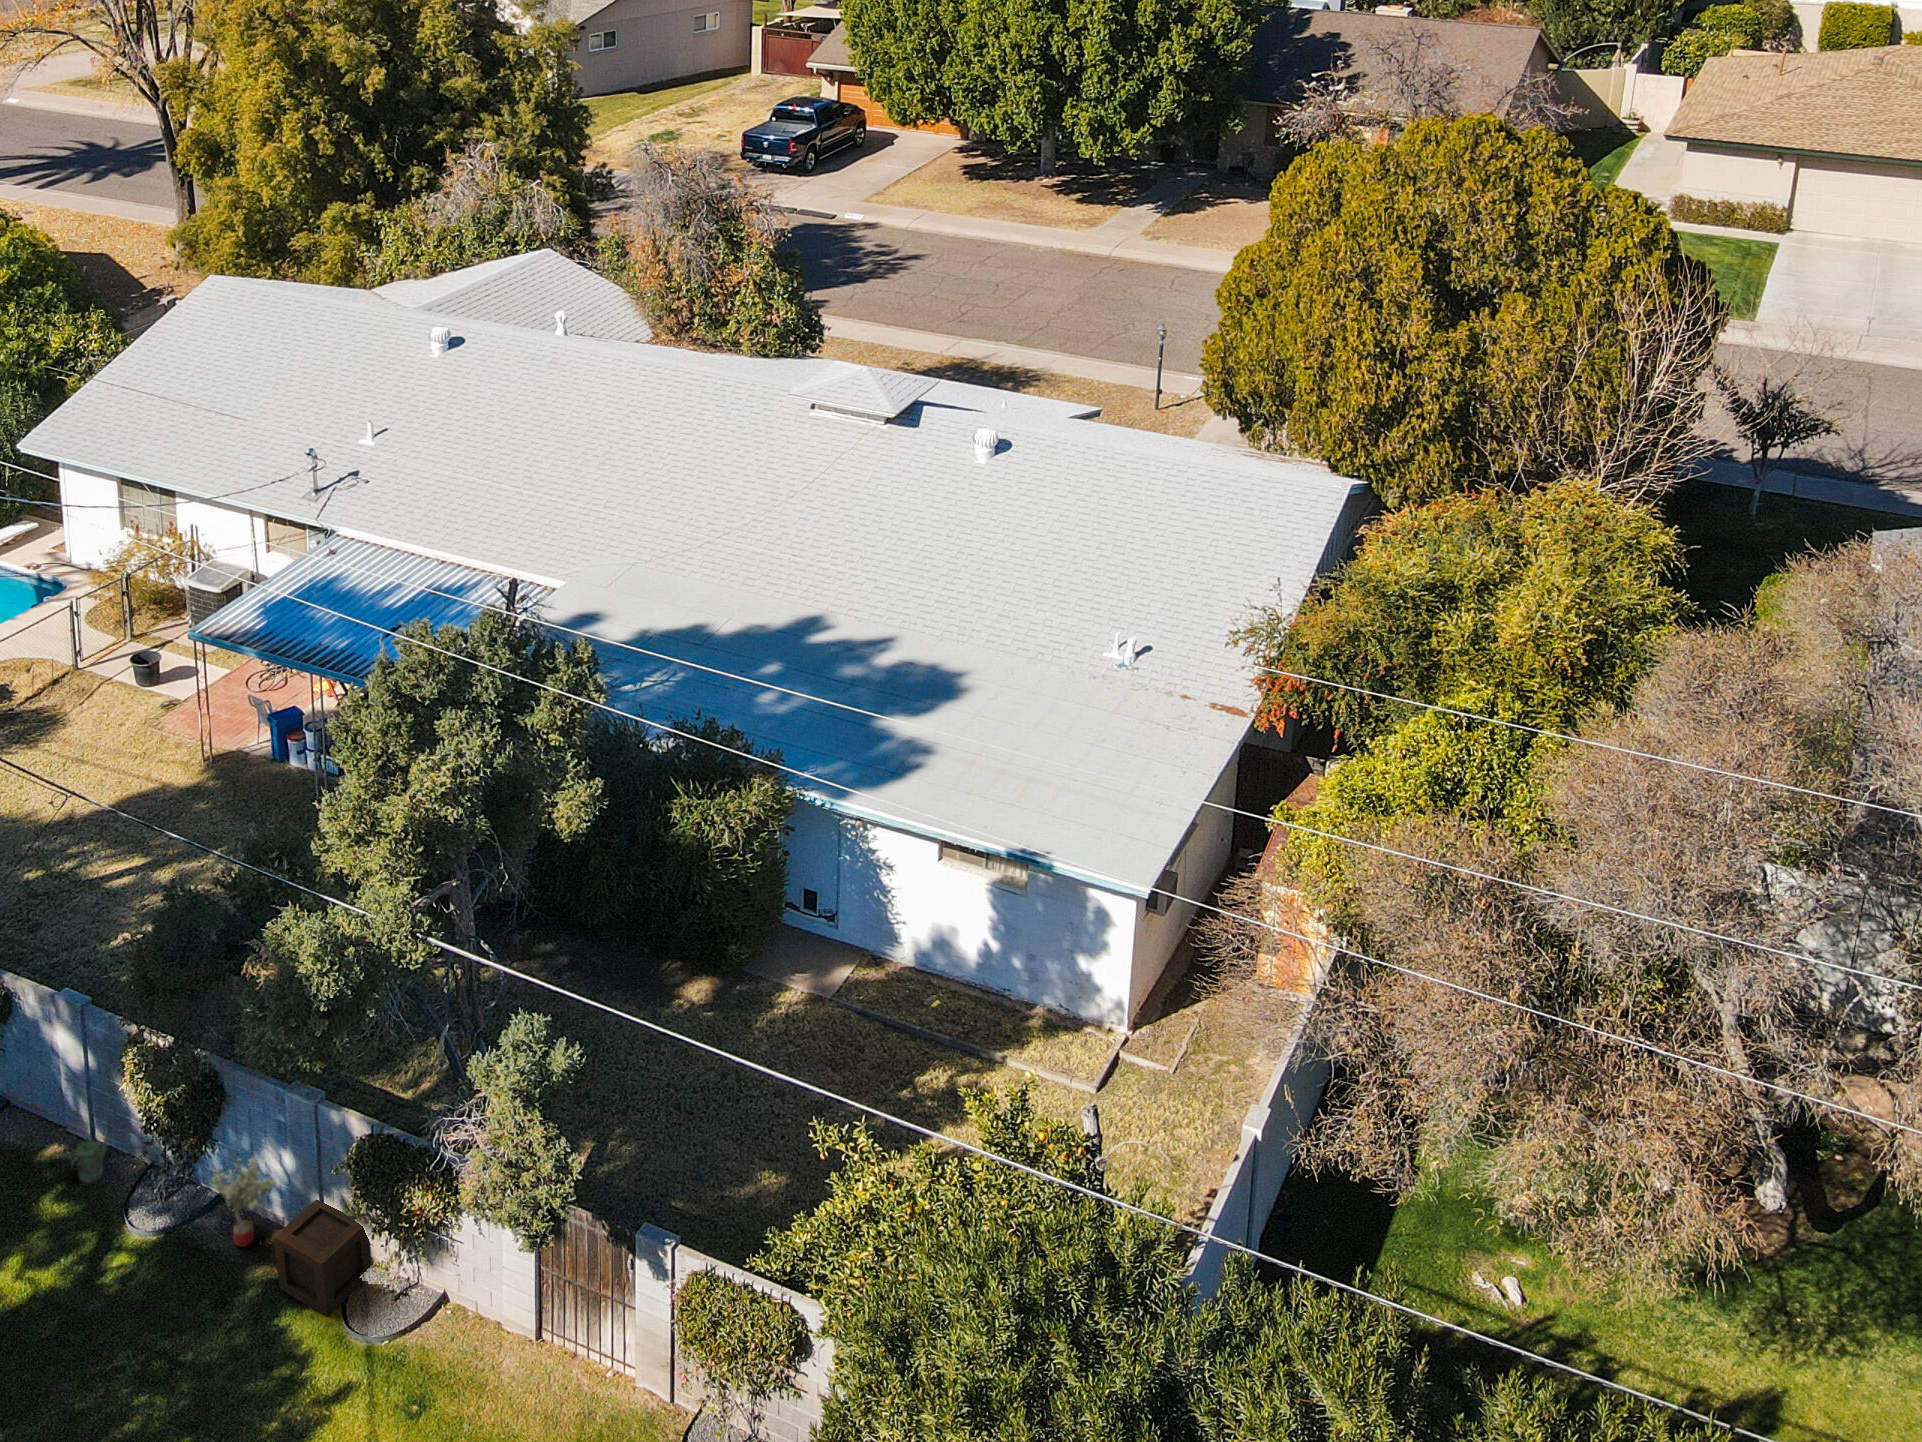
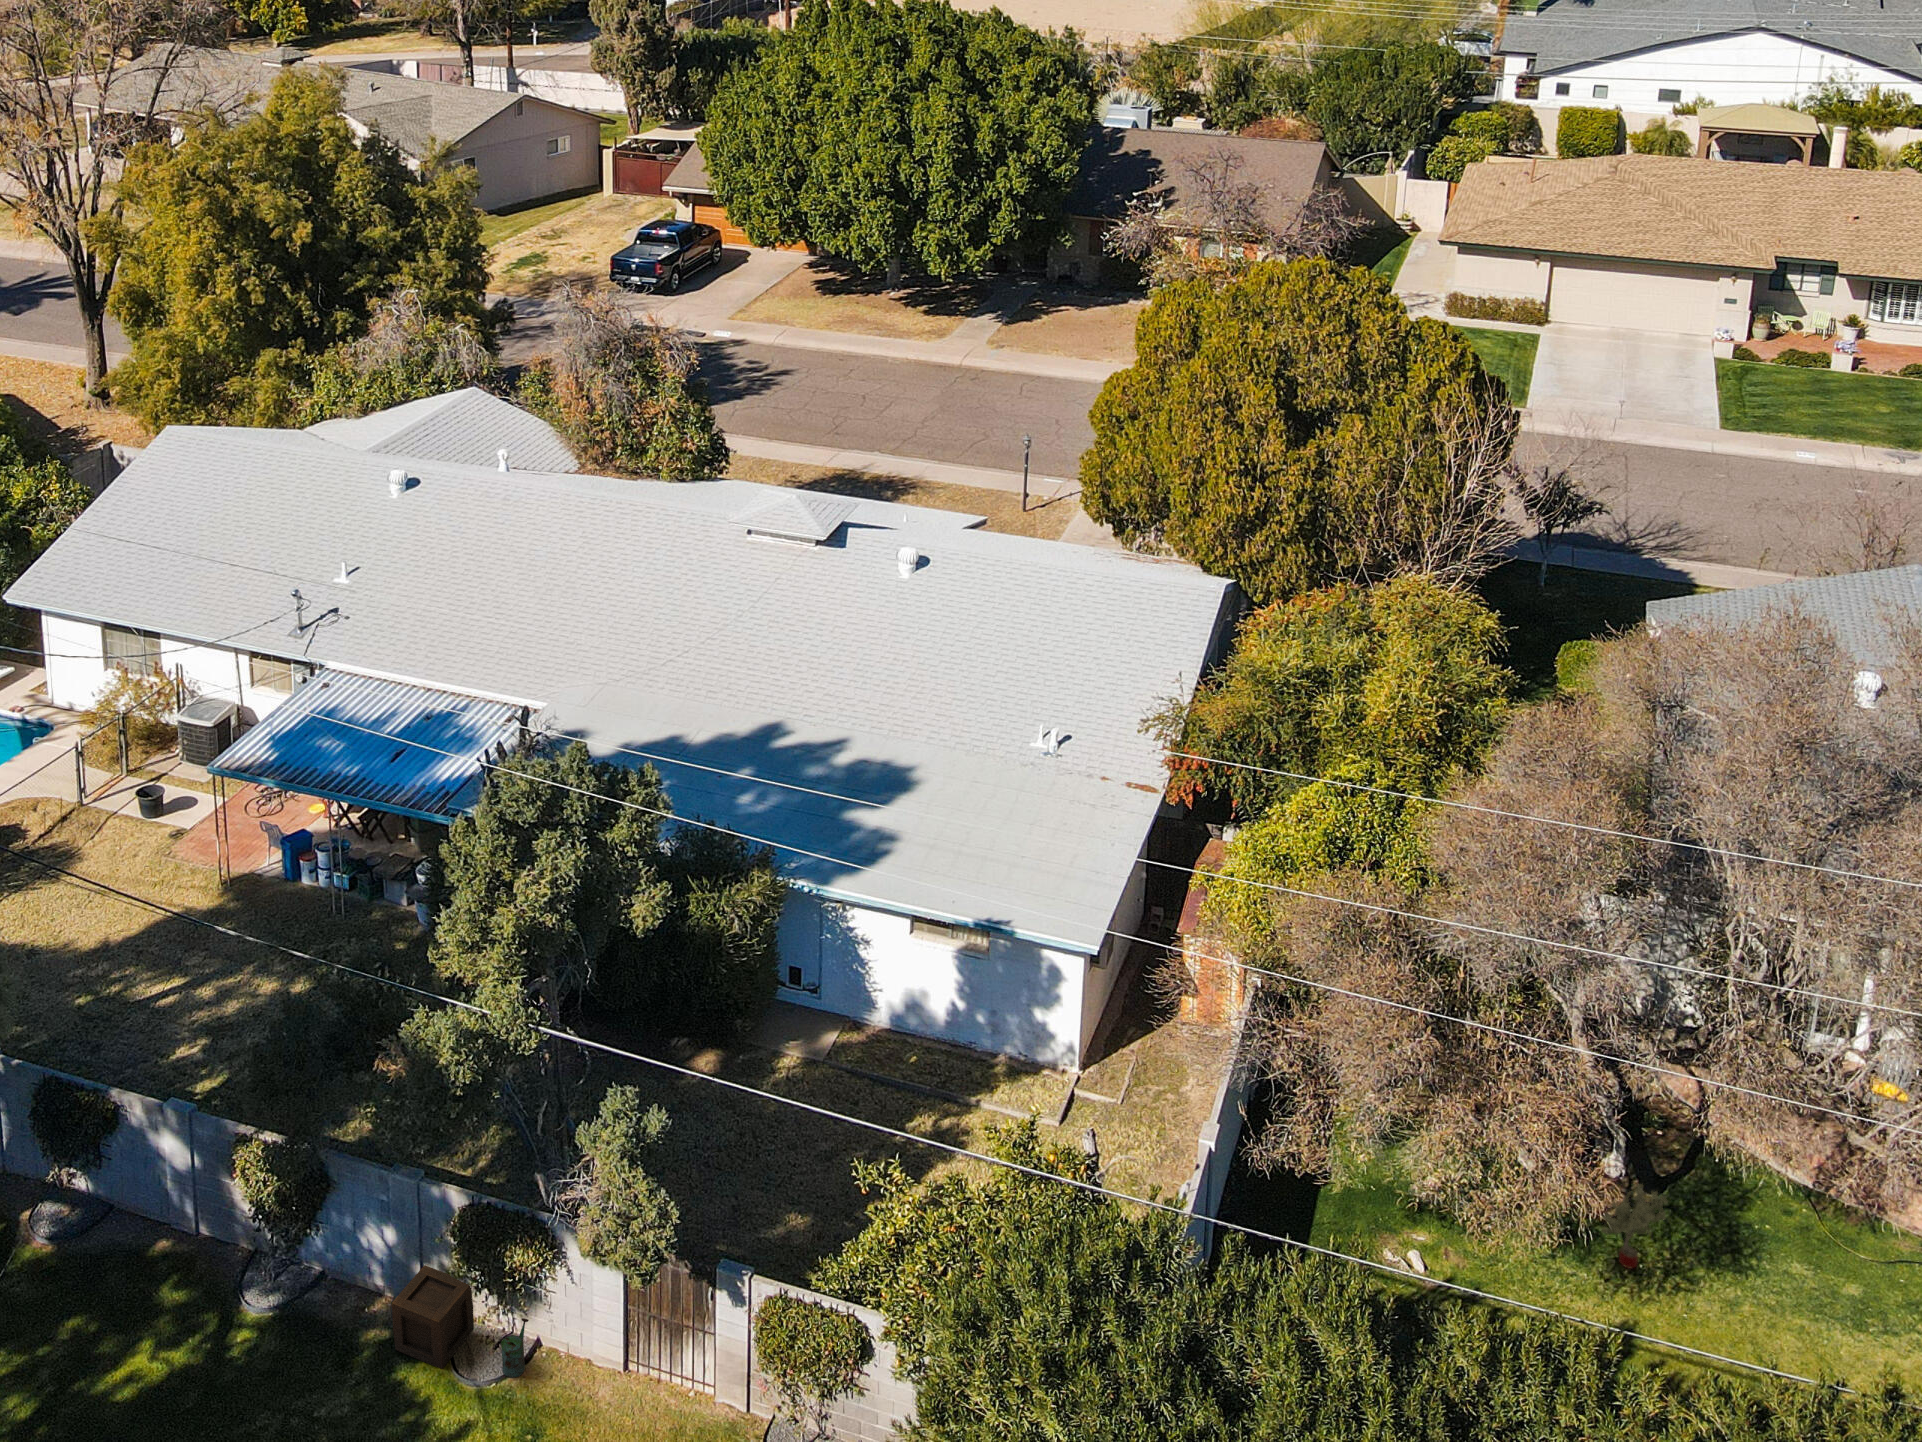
watering can: present [71,1127,112,1183] -> present [501,1318,529,1378]
potted tree: present [212,1158,274,1247] -> present [1601,1184,1667,1269]

